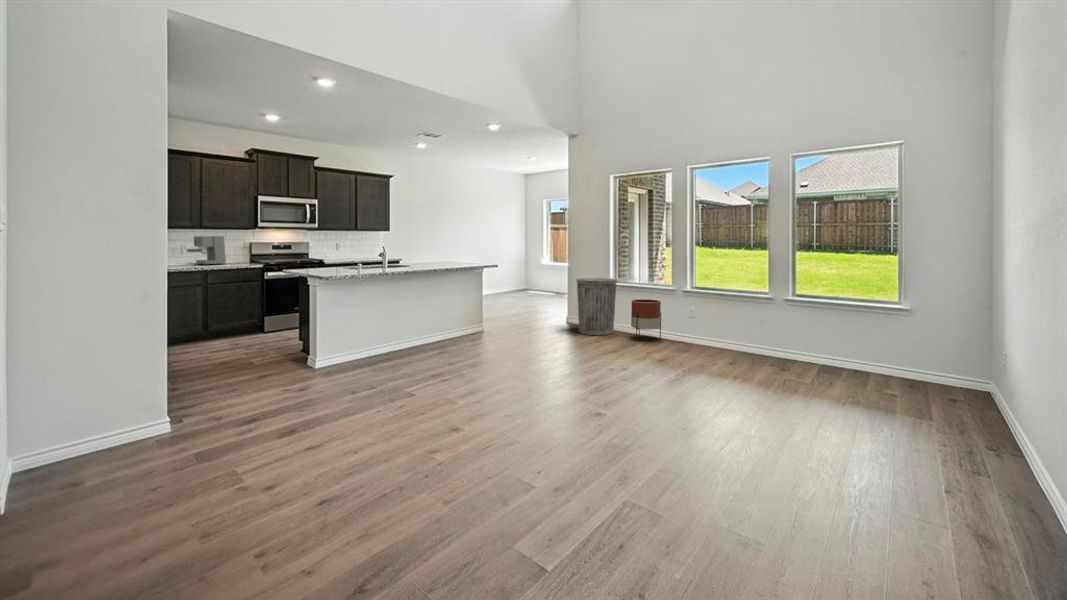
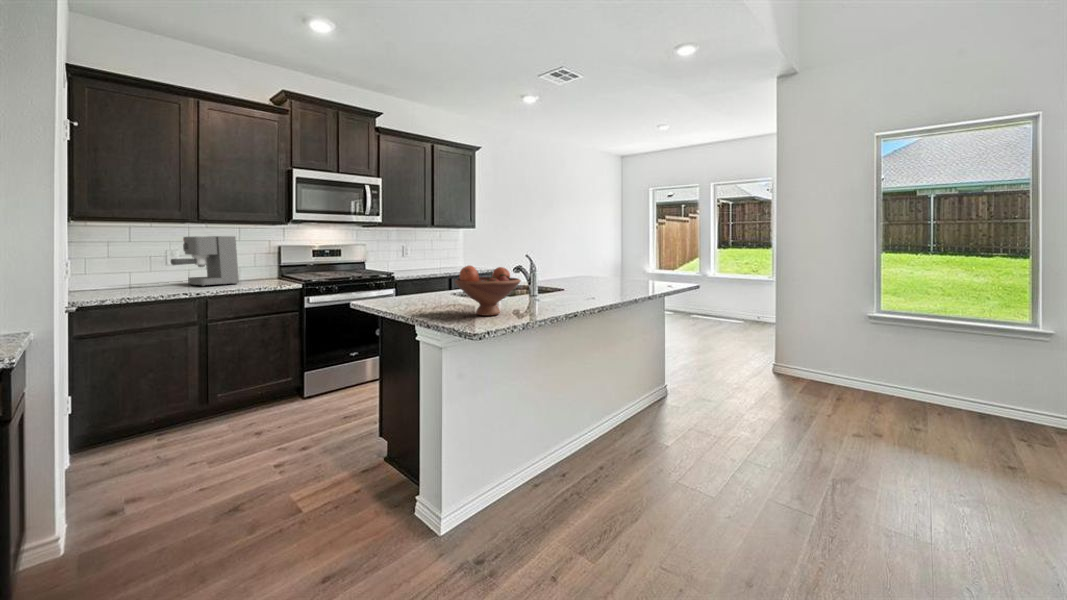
fruit bowl: none [323,250,356,272] -> present [454,266,521,316]
trash can: present [576,278,617,335] -> none [817,305,900,405]
planter: present [631,299,661,341] -> none [938,346,1010,422]

